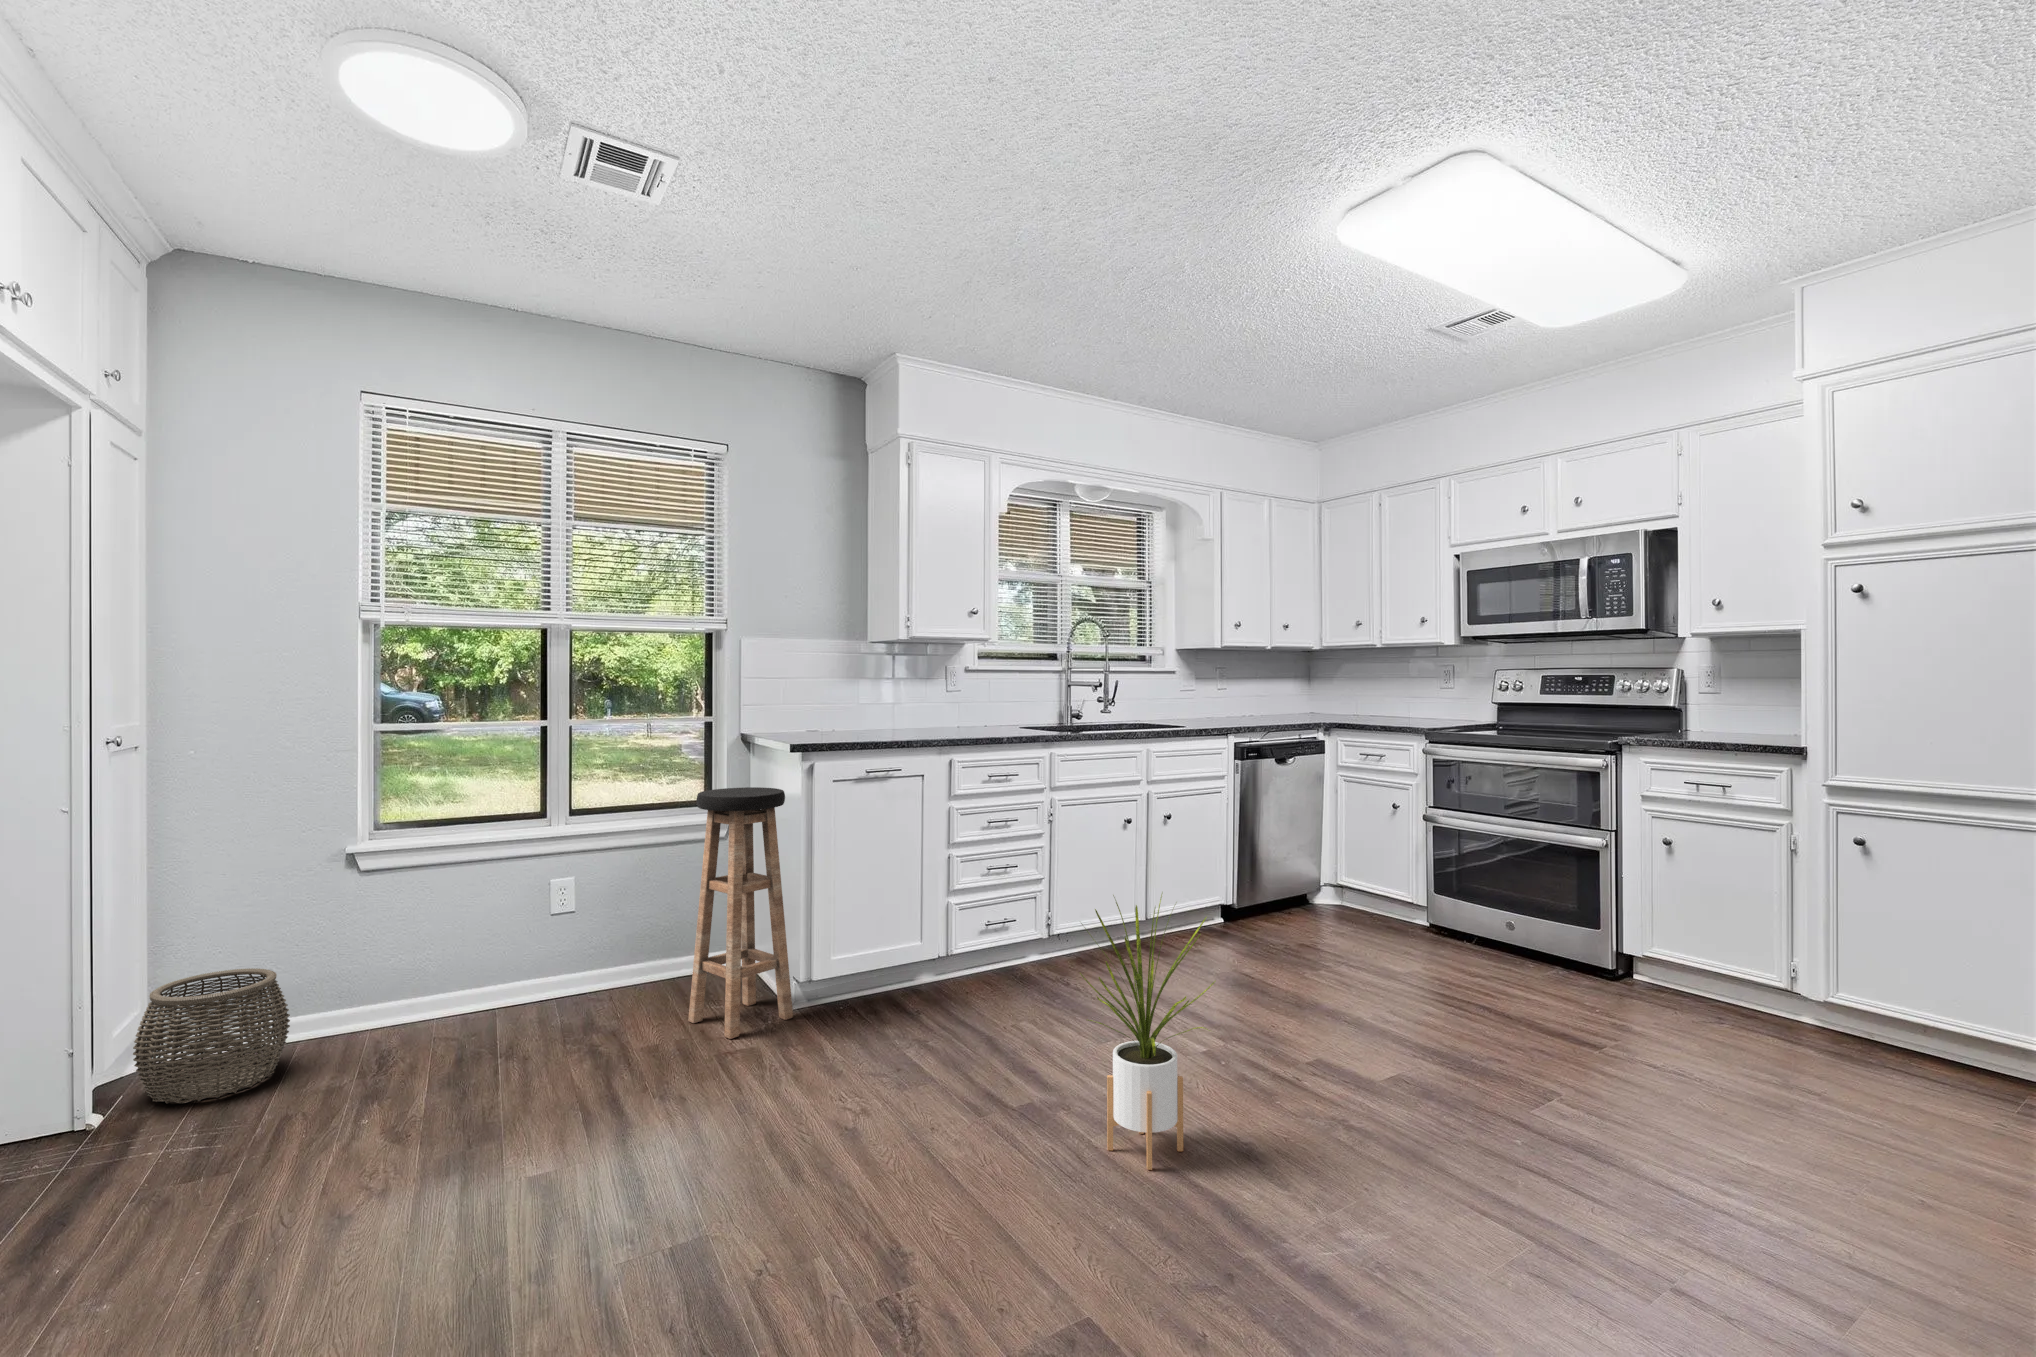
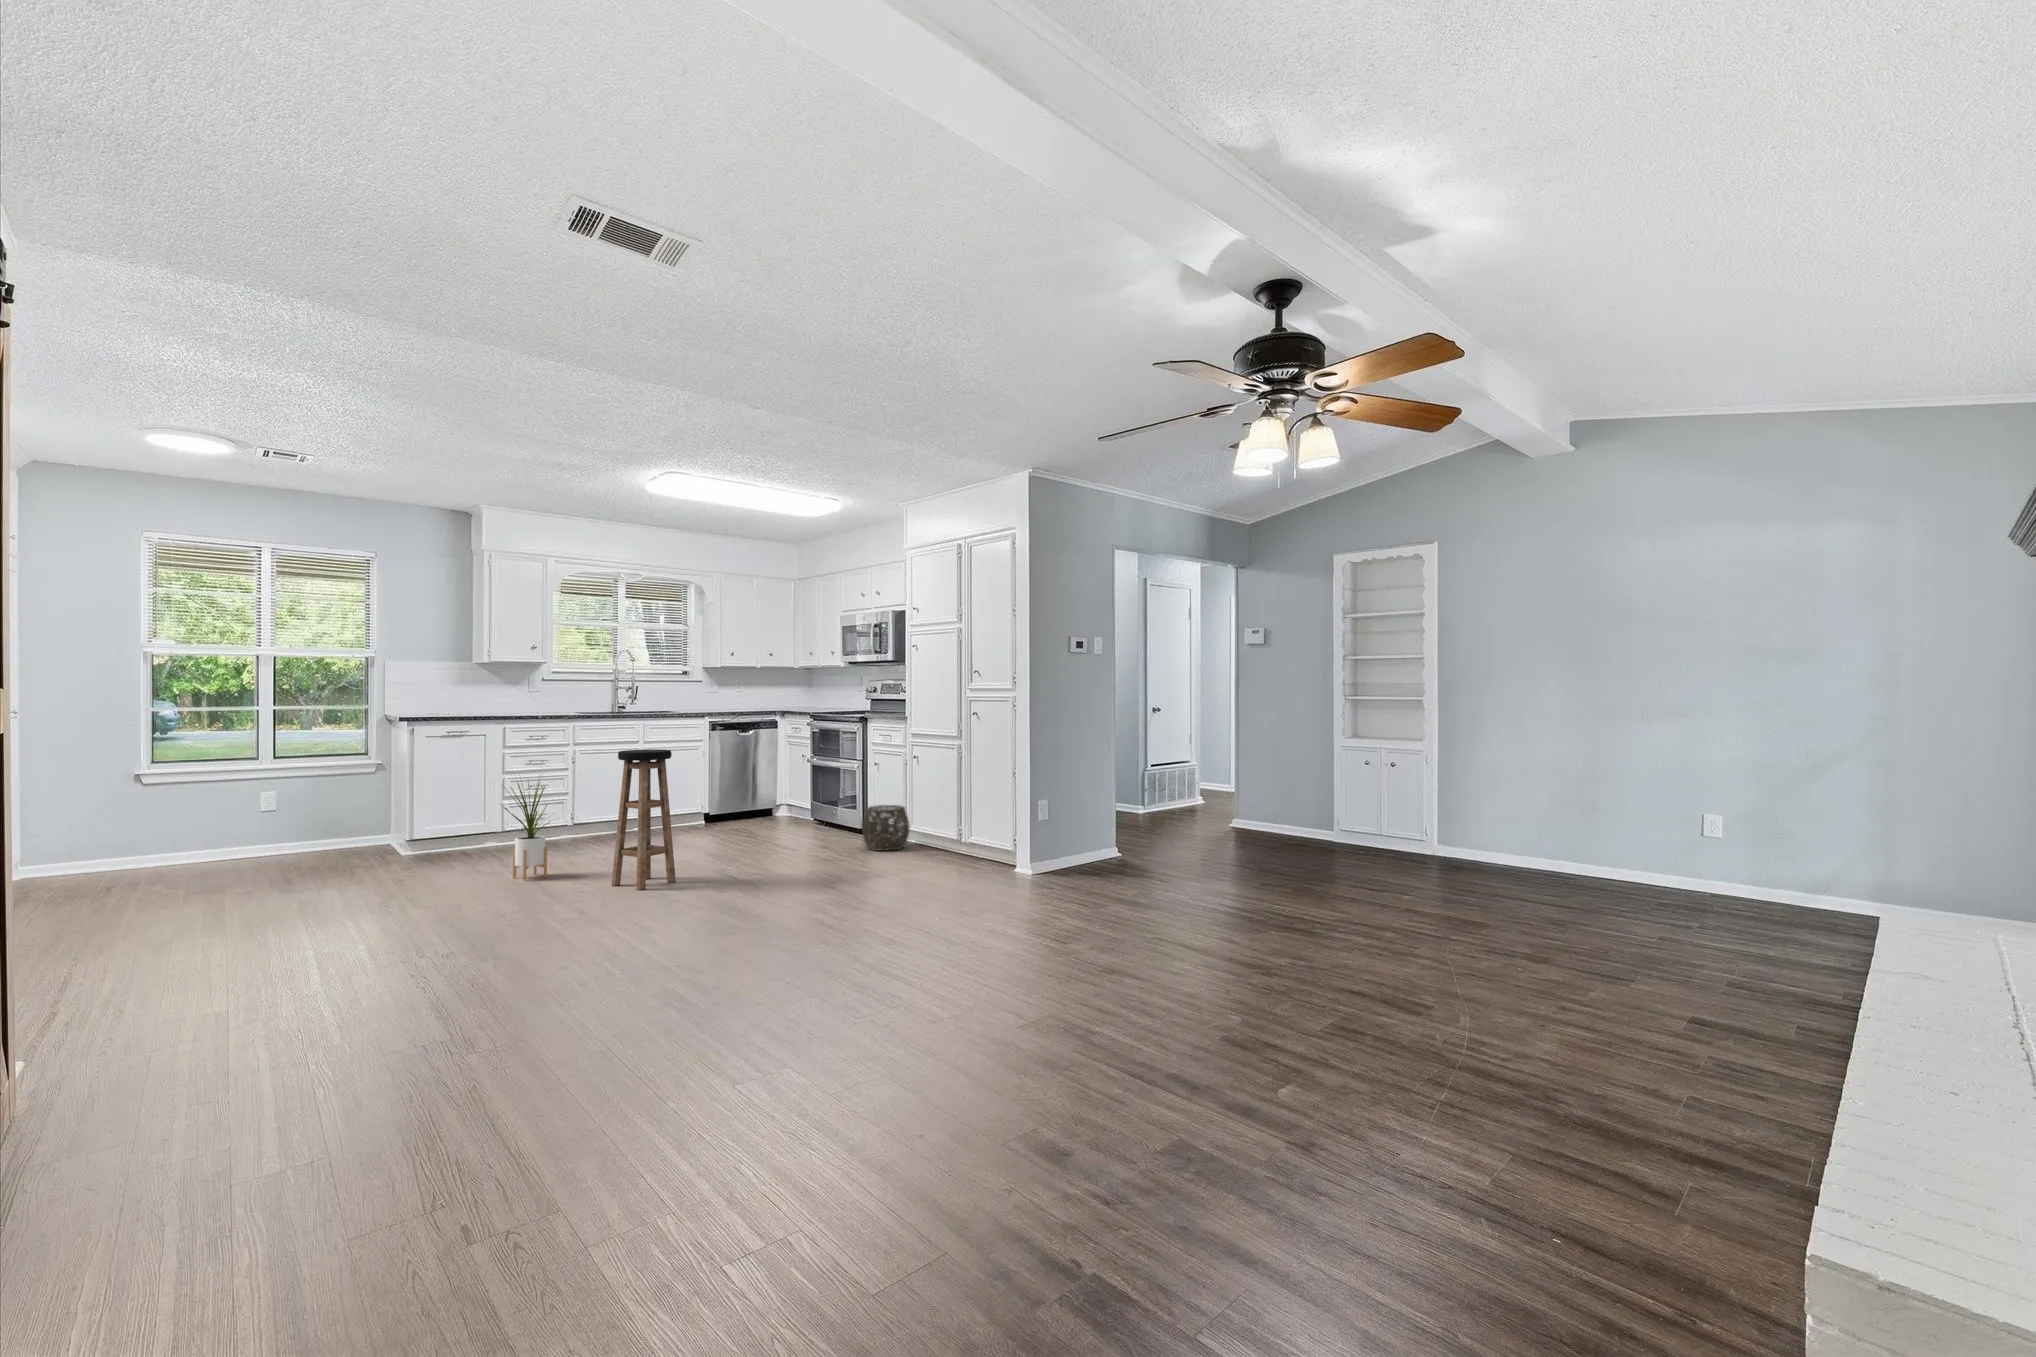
bar stool: present [688,787,793,1039] -> present [611,749,676,890]
woven basket: present [133,968,290,1103] -> present [862,805,910,851]

